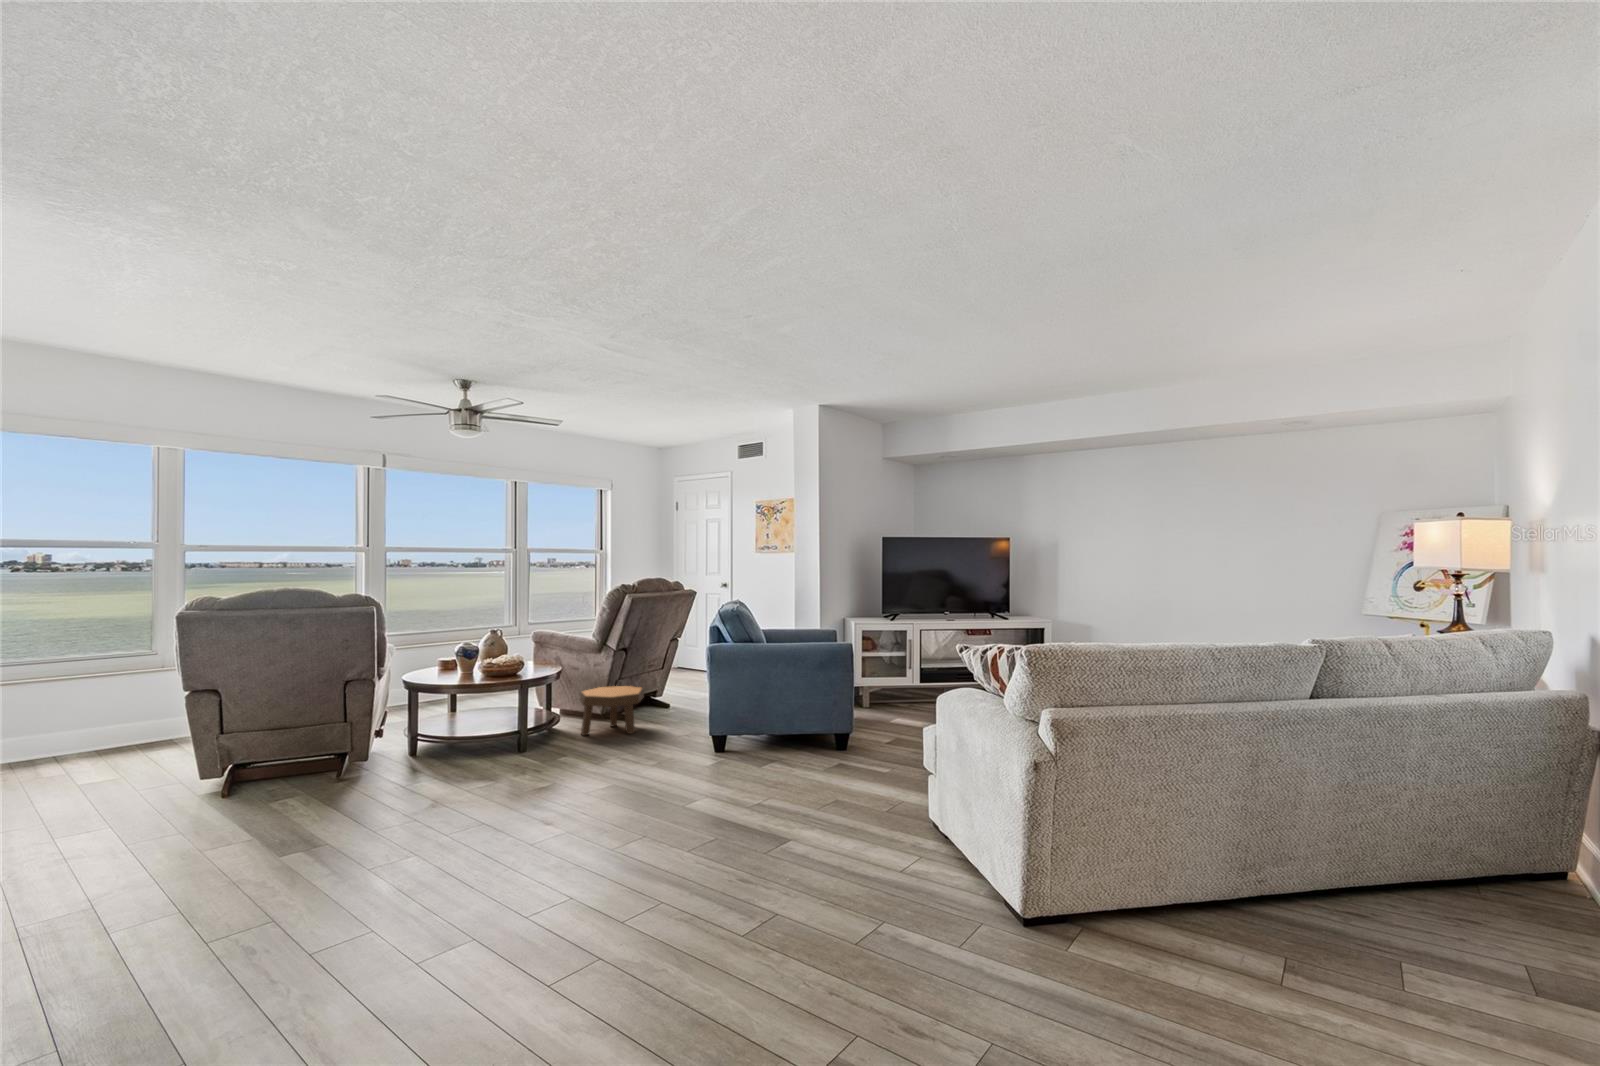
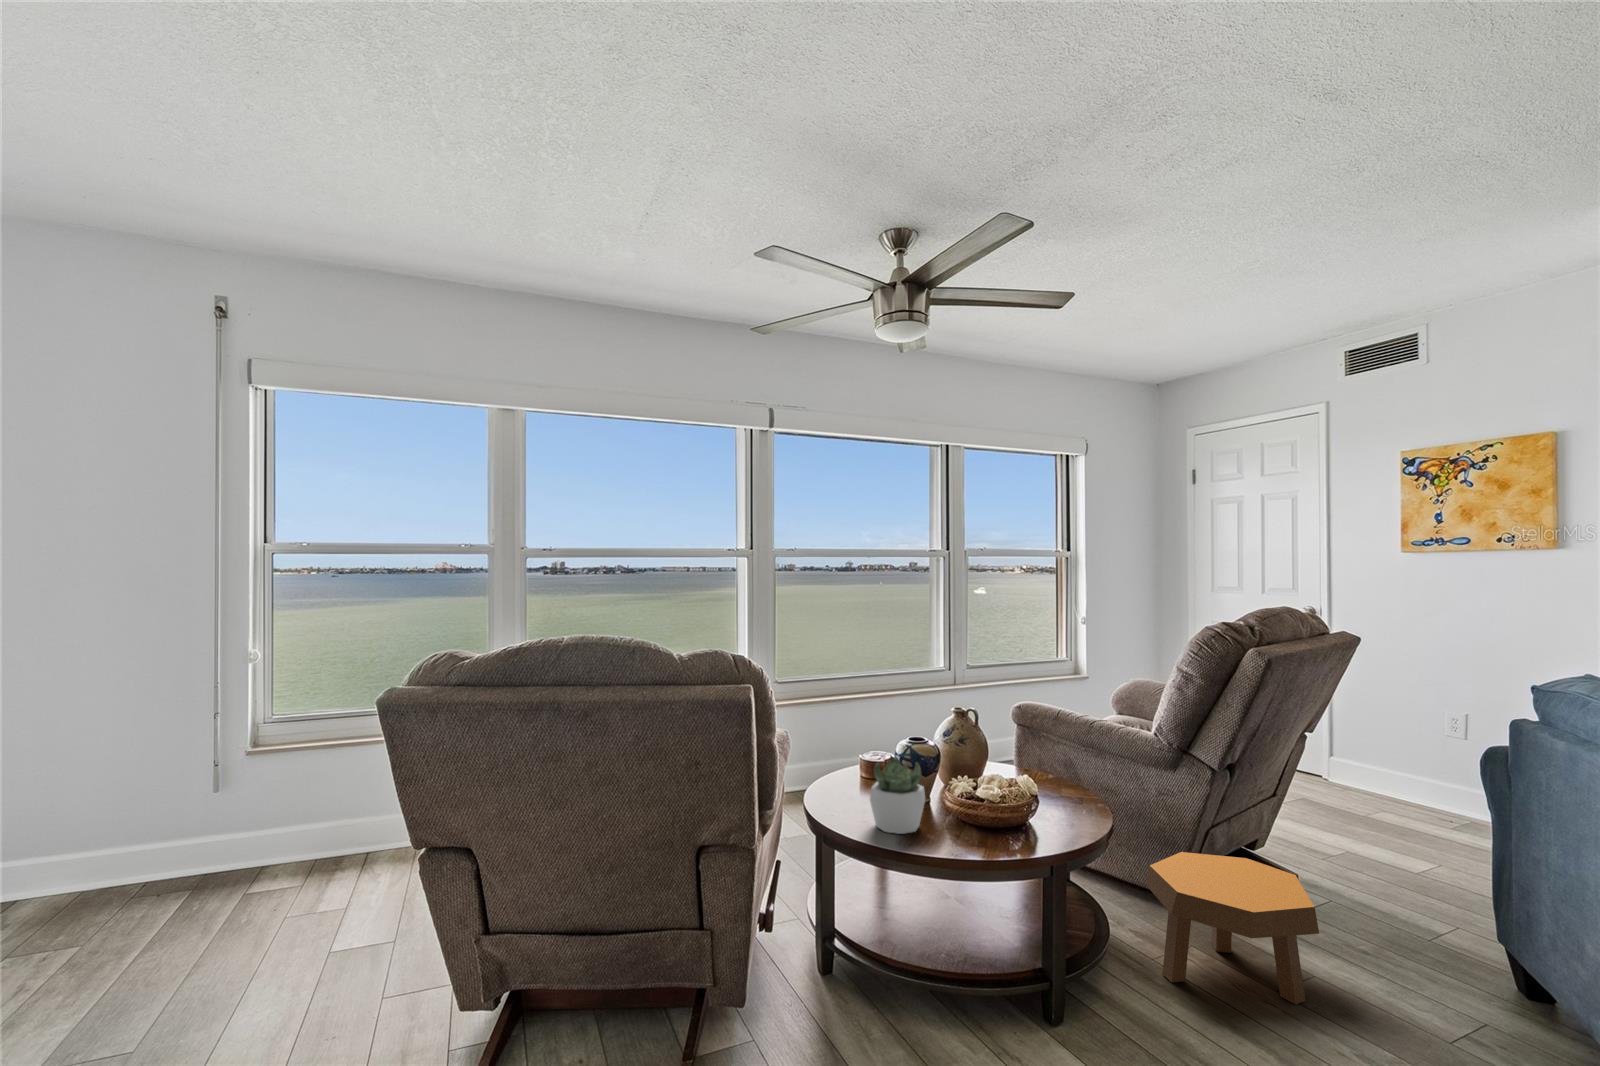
succulent plant: none [437,647,467,679] -> present [870,758,925,834]

